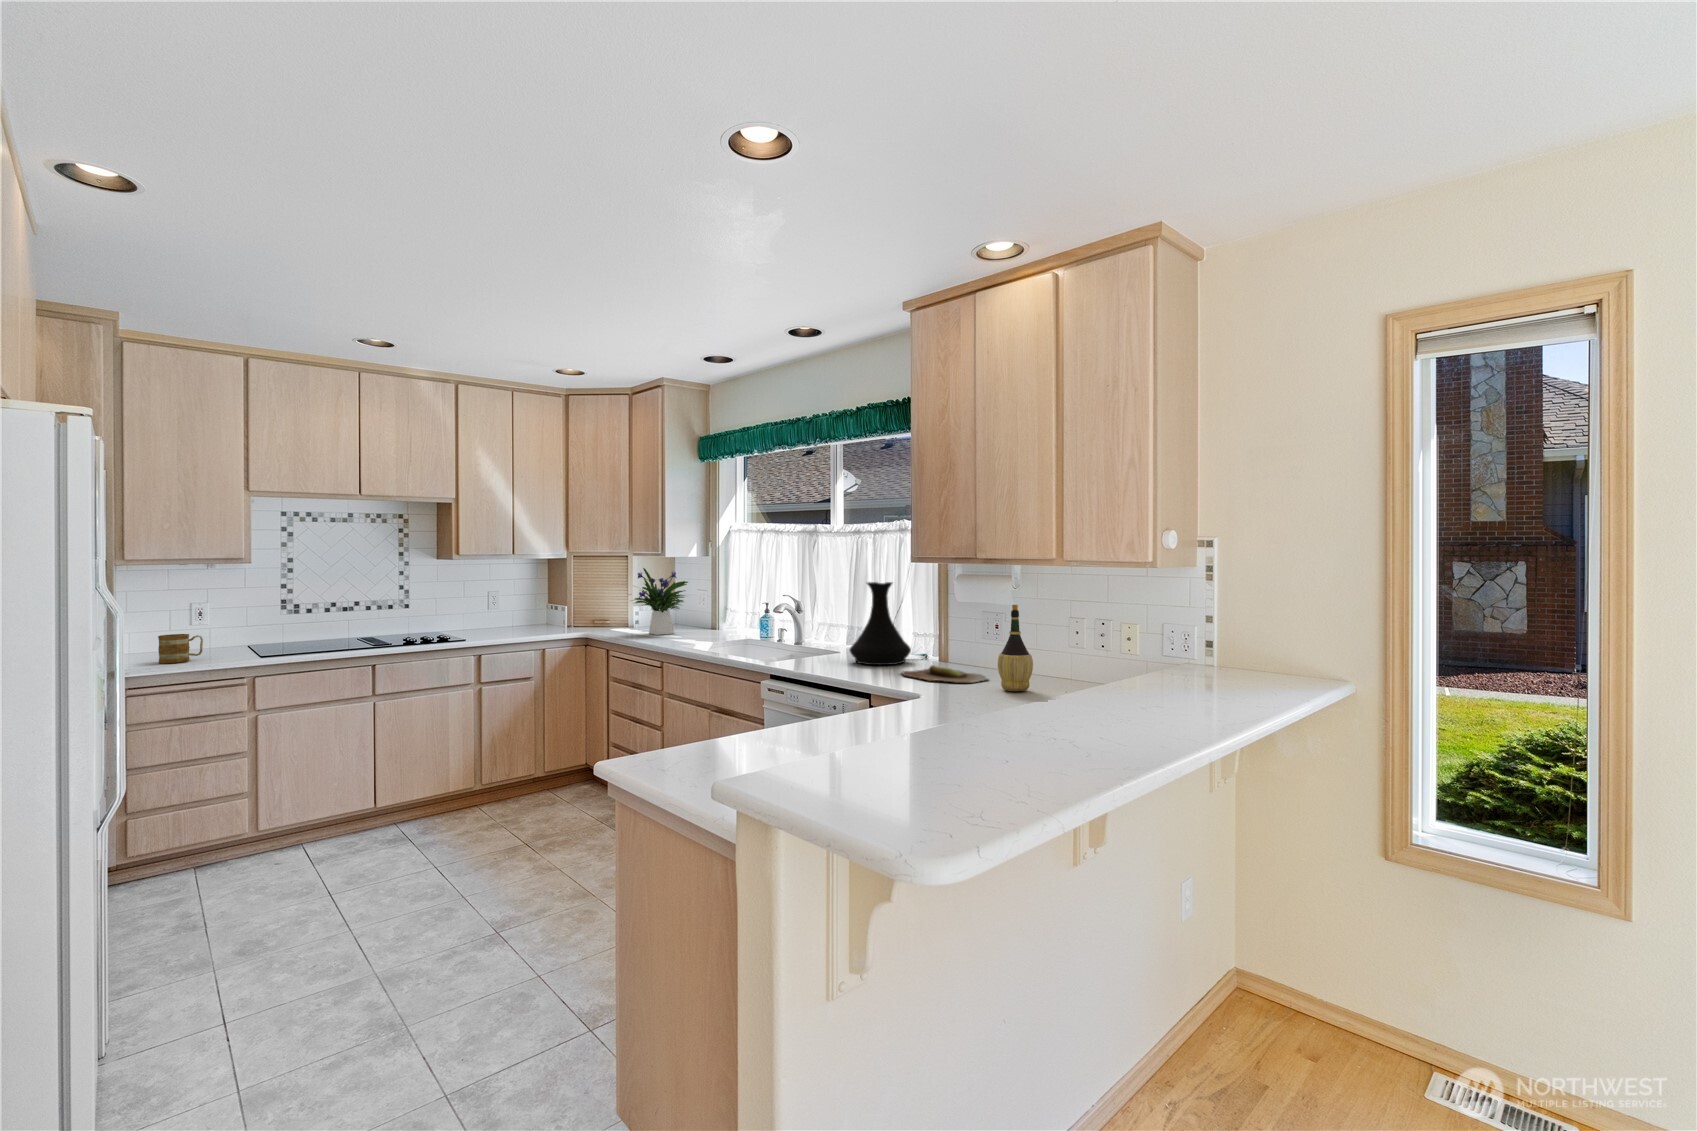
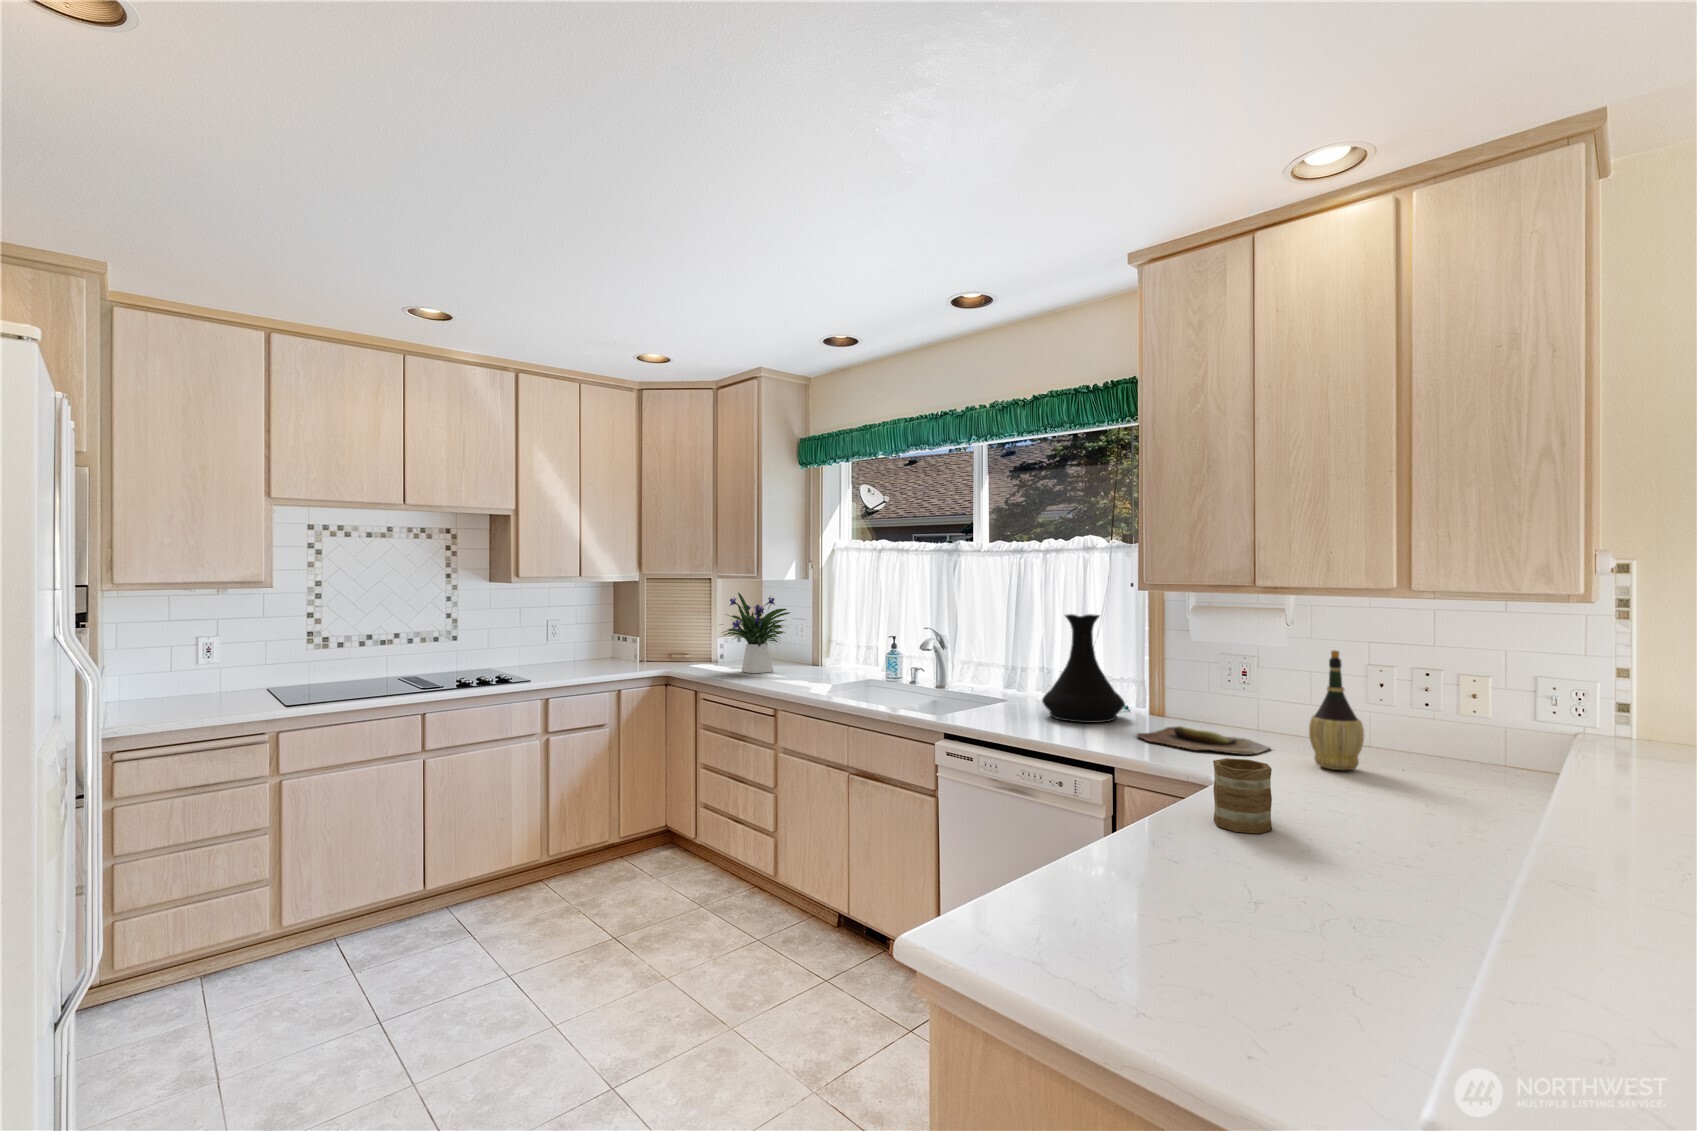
mug: present [158,634,203,663] -> present [1213,758,1272,834]

